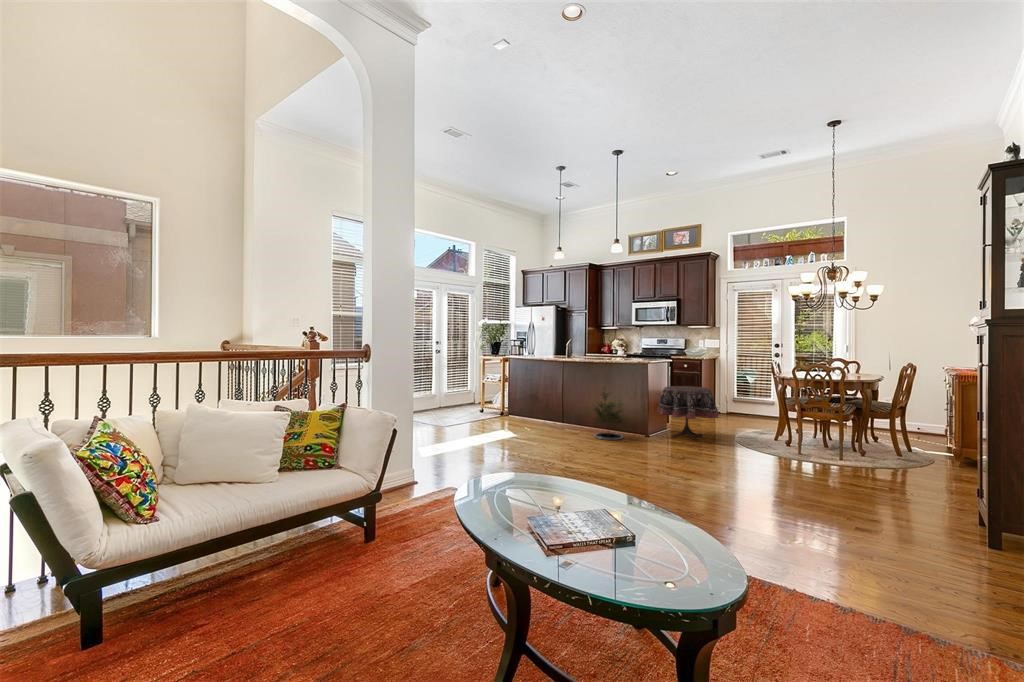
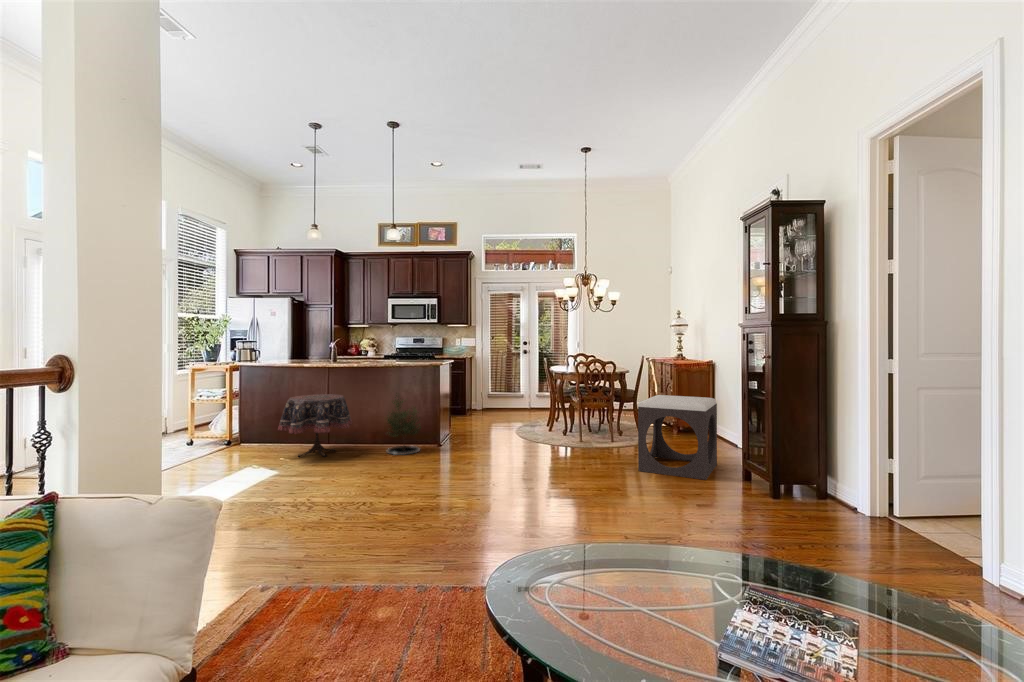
side table: present [657,386,719,440] -> present [278,394,352,457]
footstool: none [825,410,960,520] -> present [638,395,717,480]

